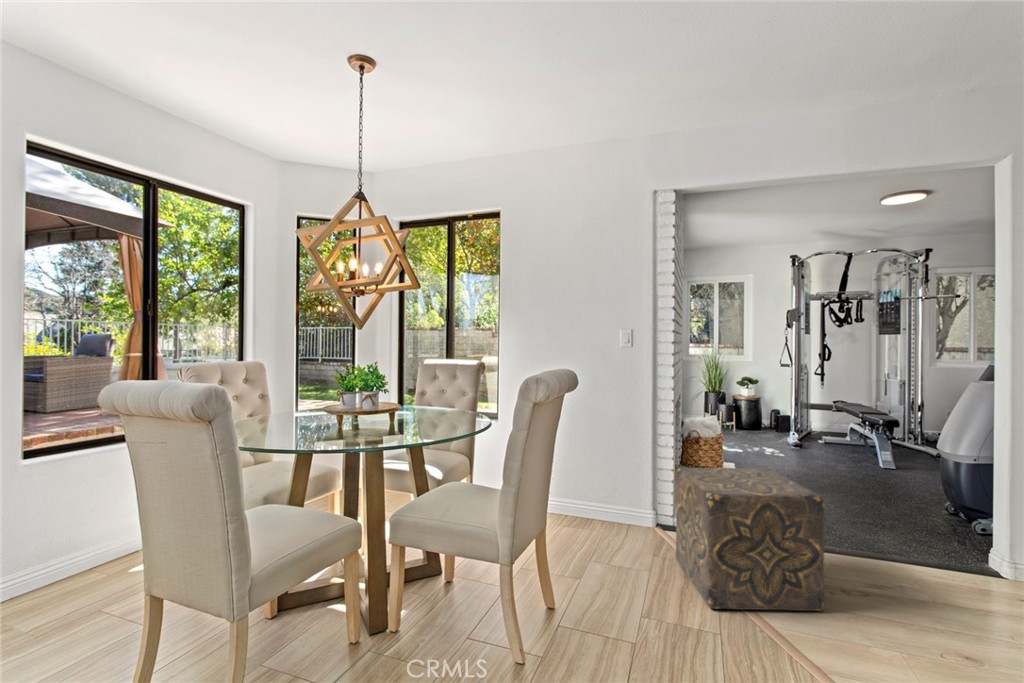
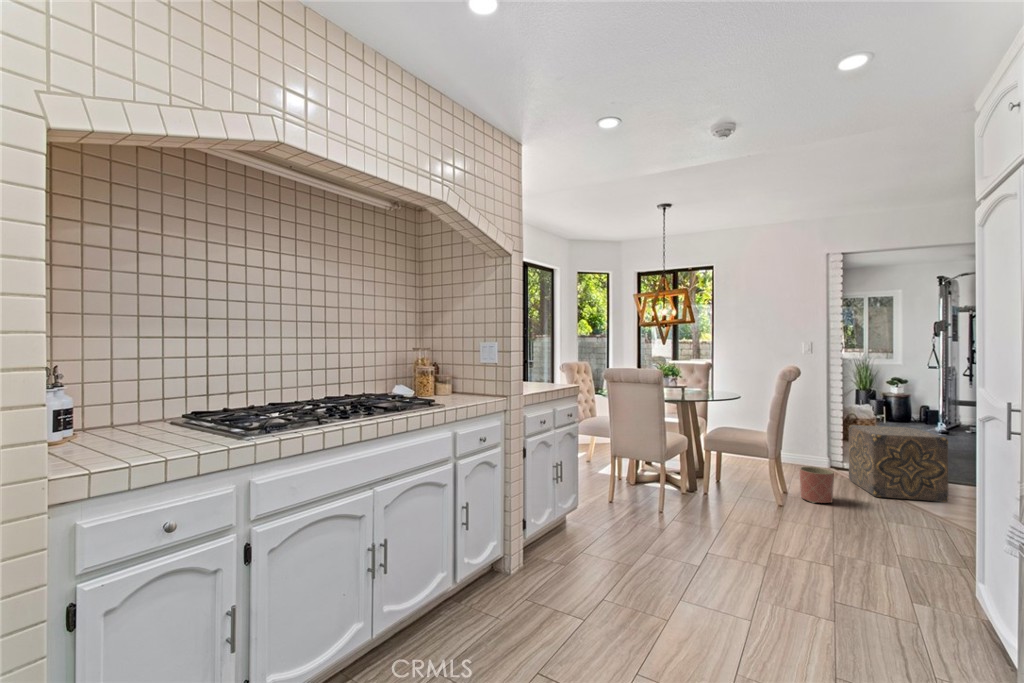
planter: none [580,564,638,649] -> present [799,467,834,503]

